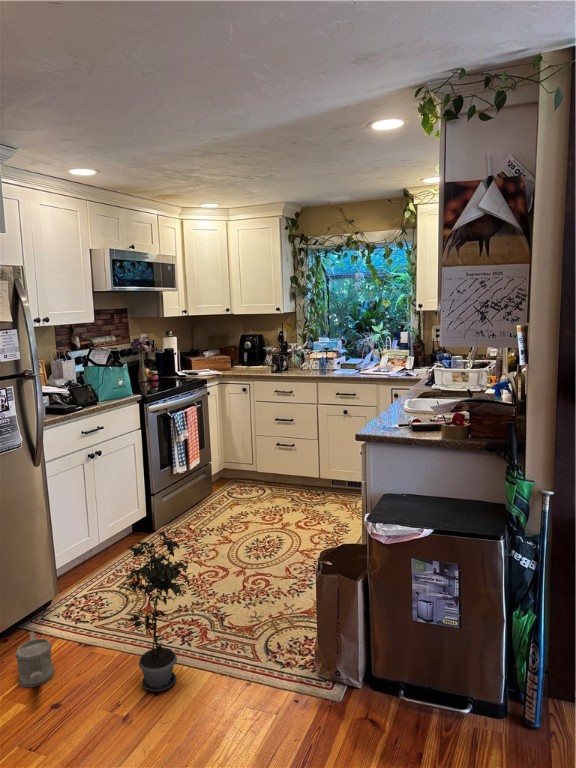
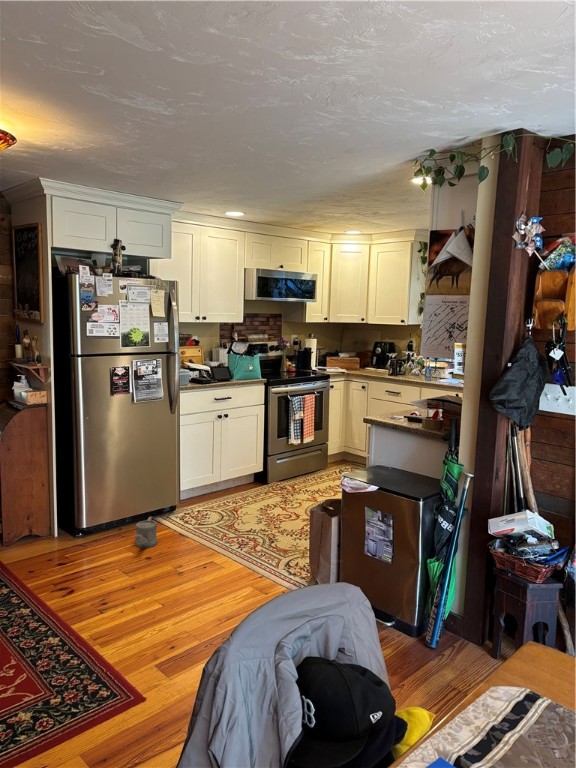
potted plant: present [119,531,189,691] -> none [187,462,235,568]

